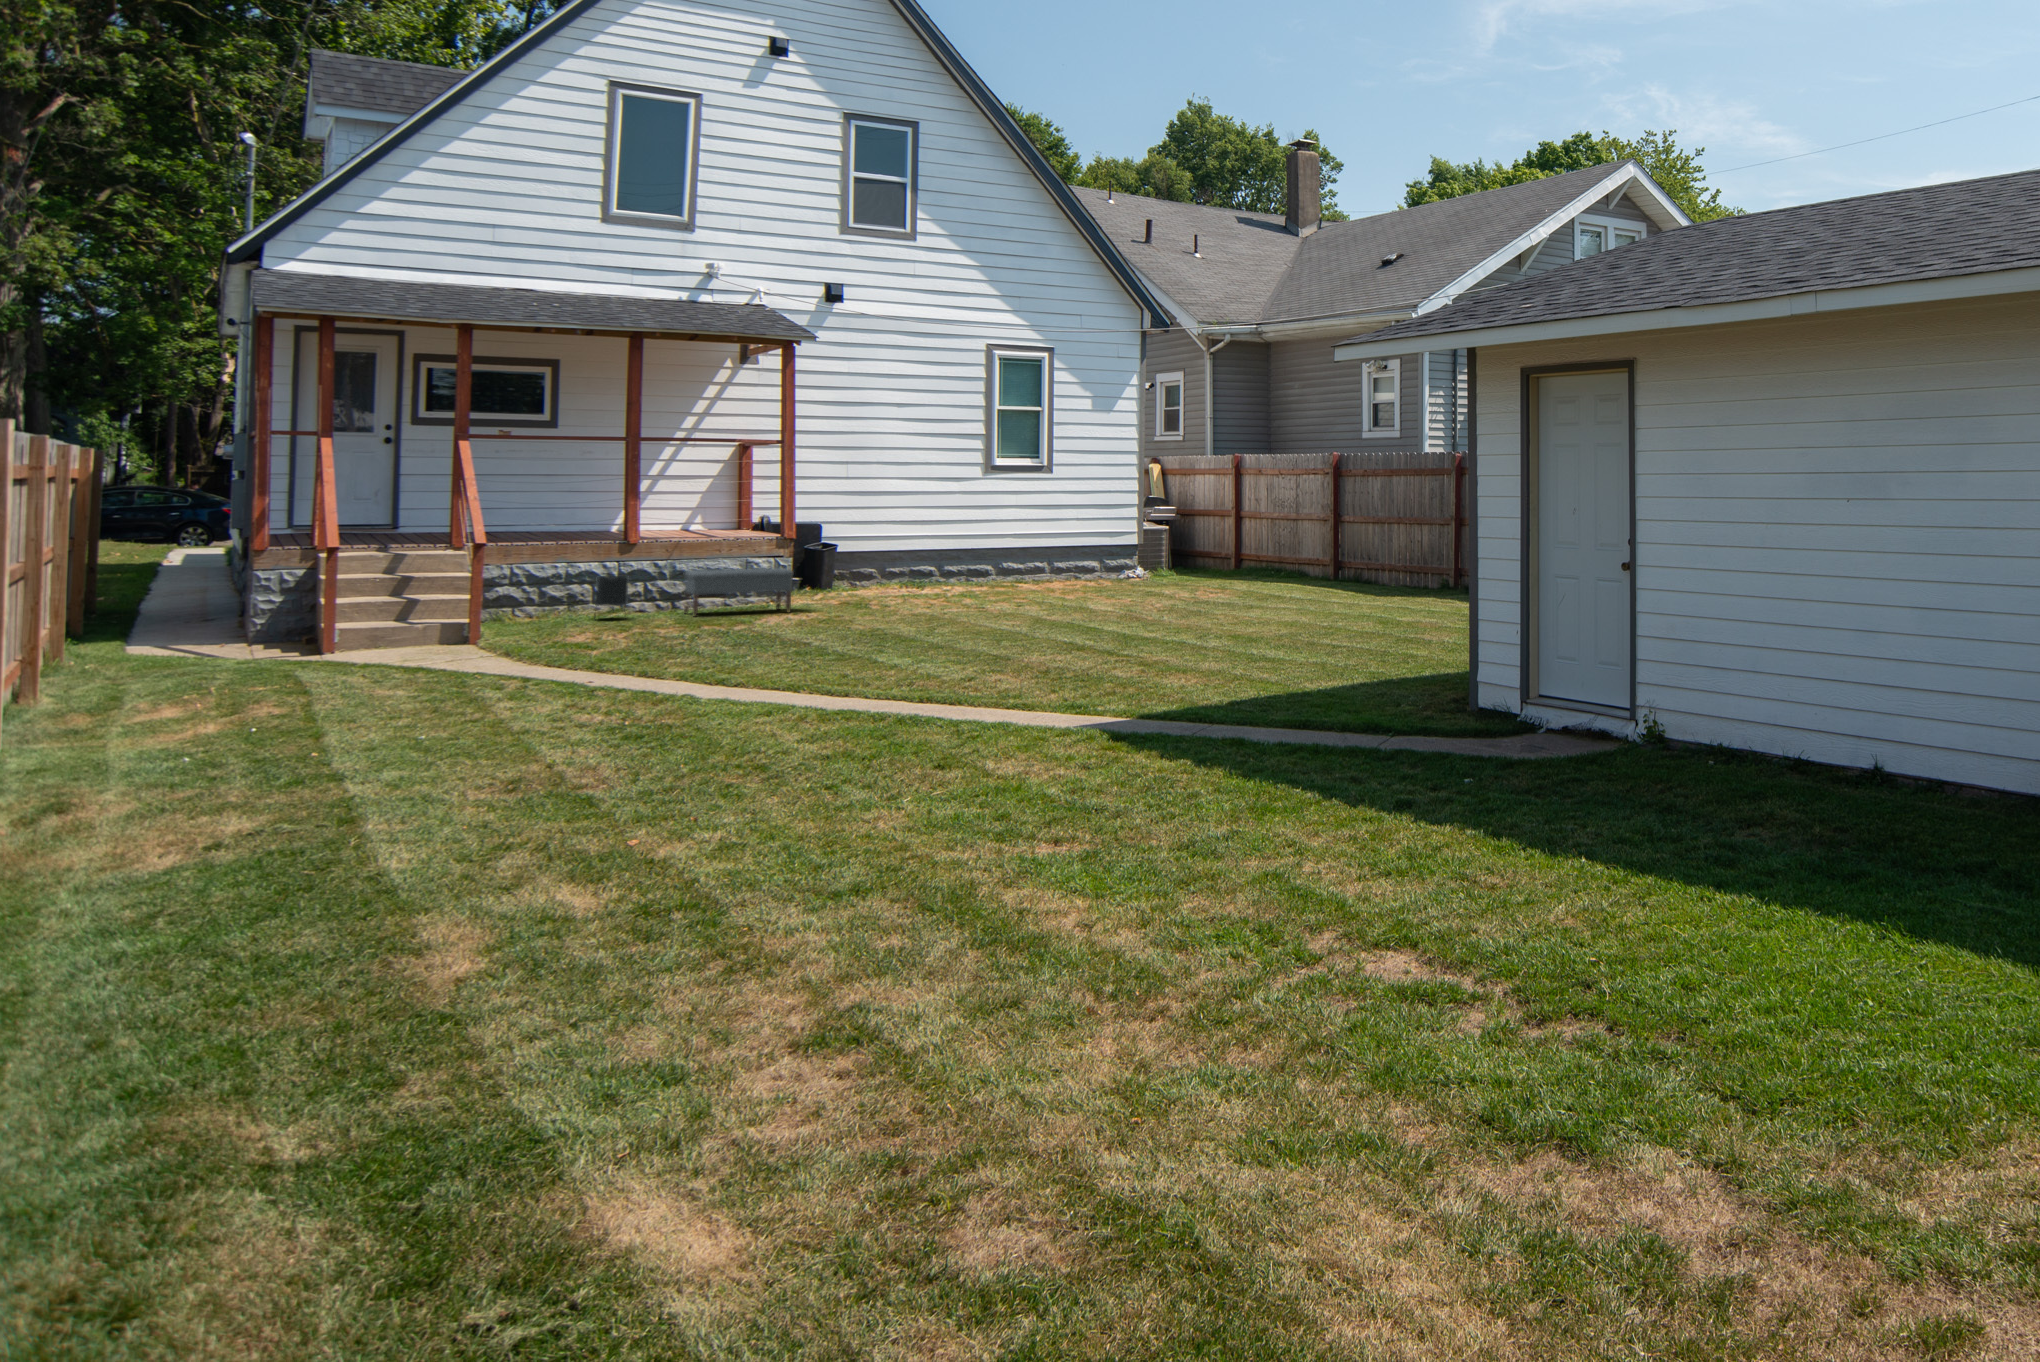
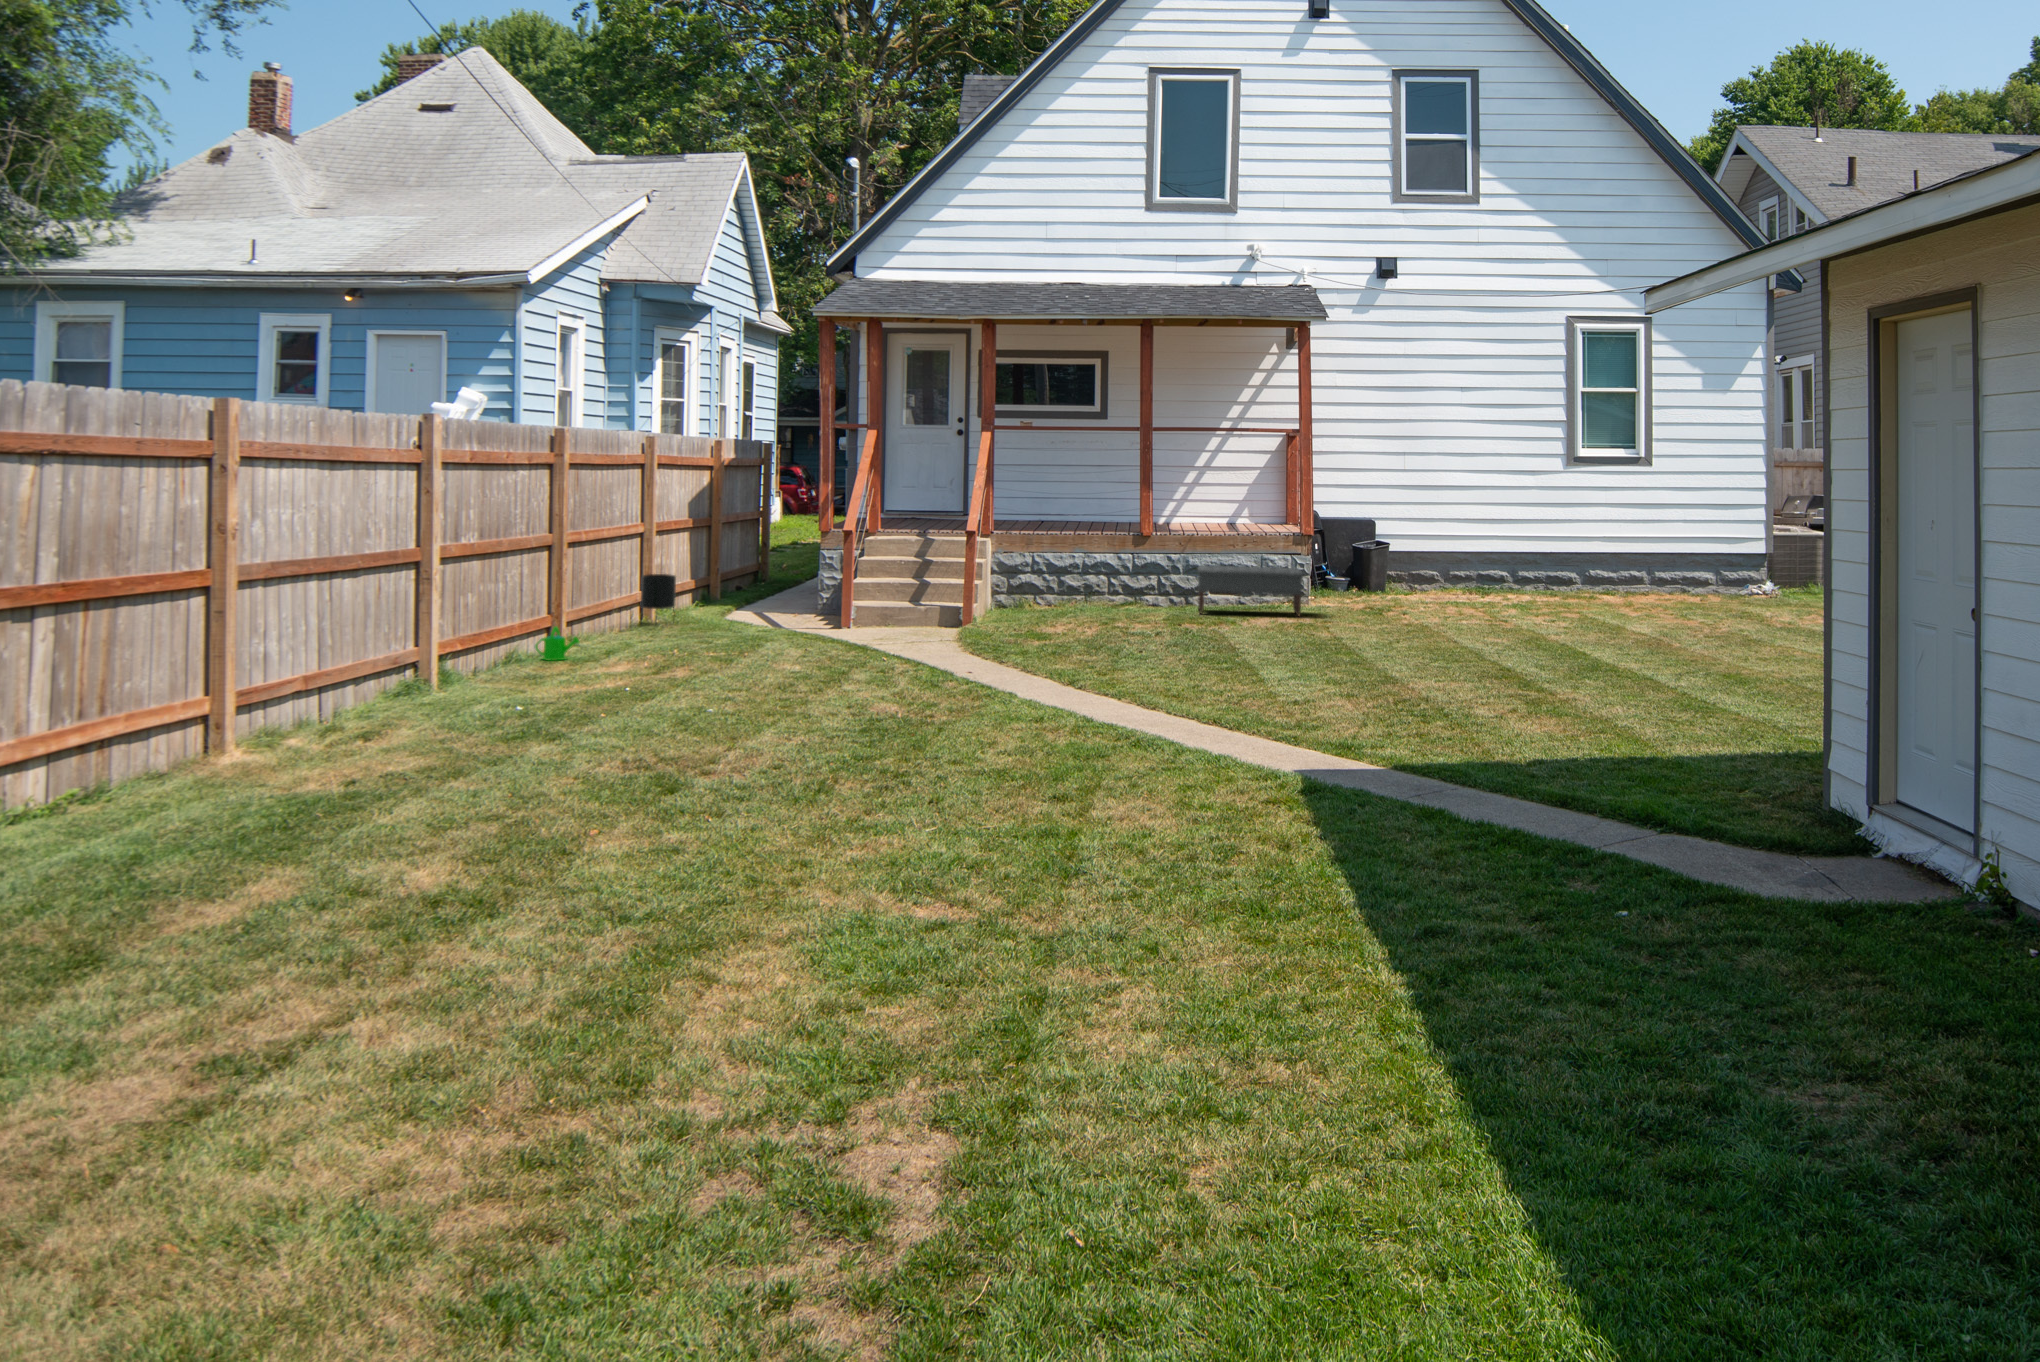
planter: present [595,576,629,610] -> present [641,574,676,611]
watering can: none [18,672,89,714] -> present [535,626,580,661]

